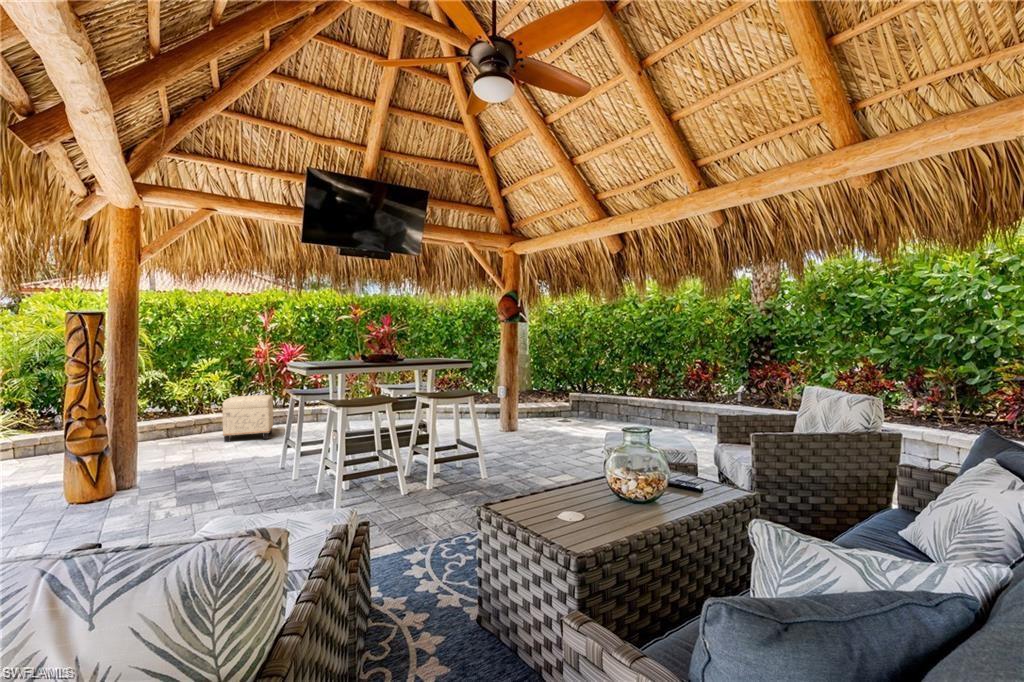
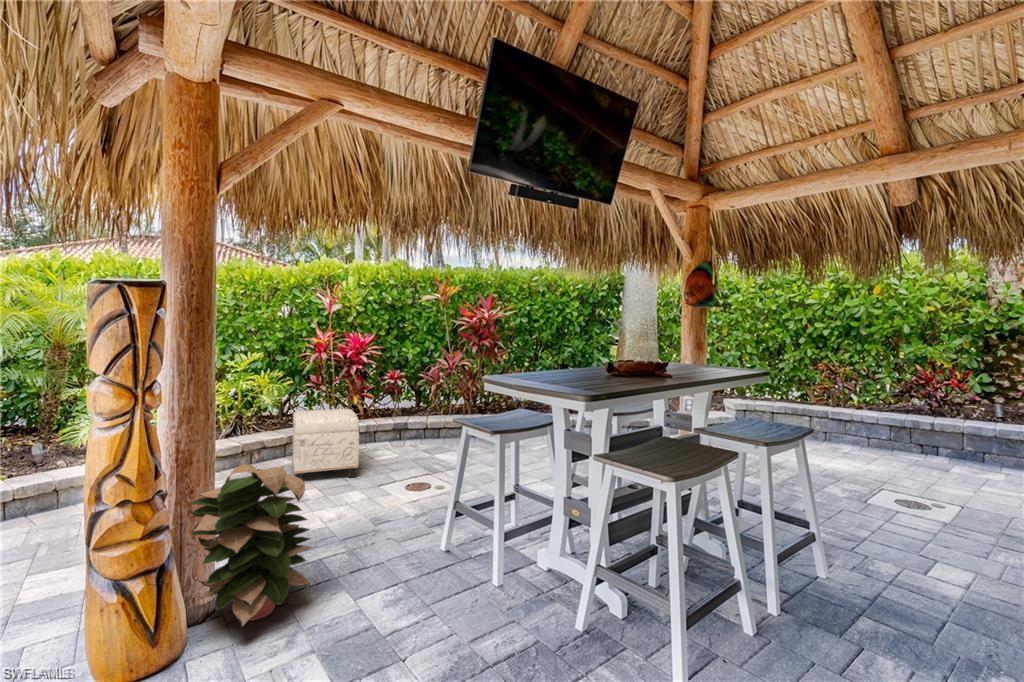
decorative plant: none [118,407,190,489] -> present [190,464,312,627]

